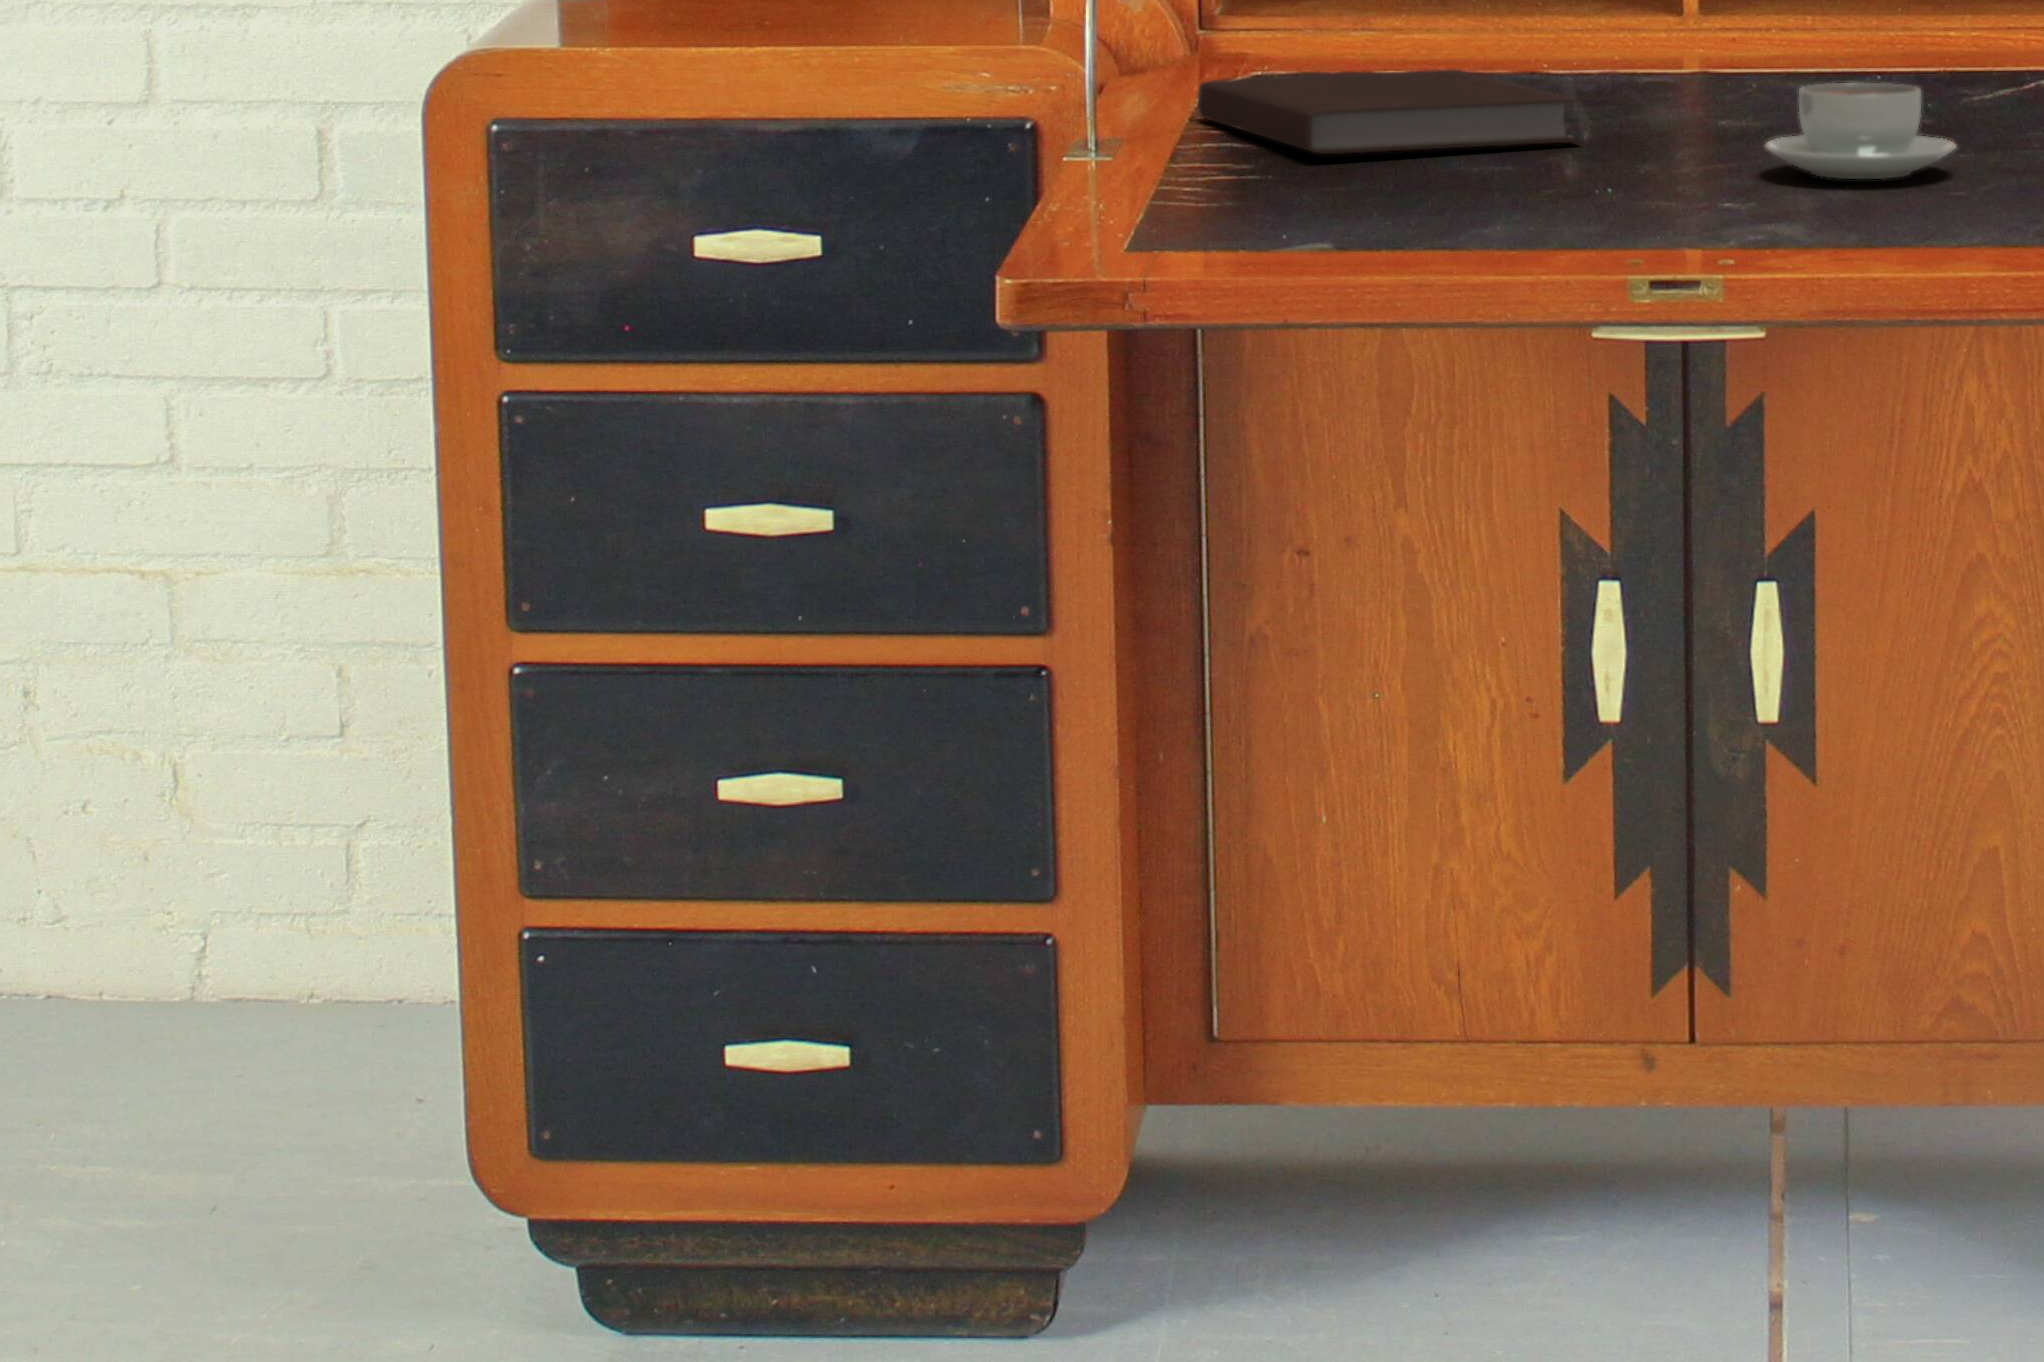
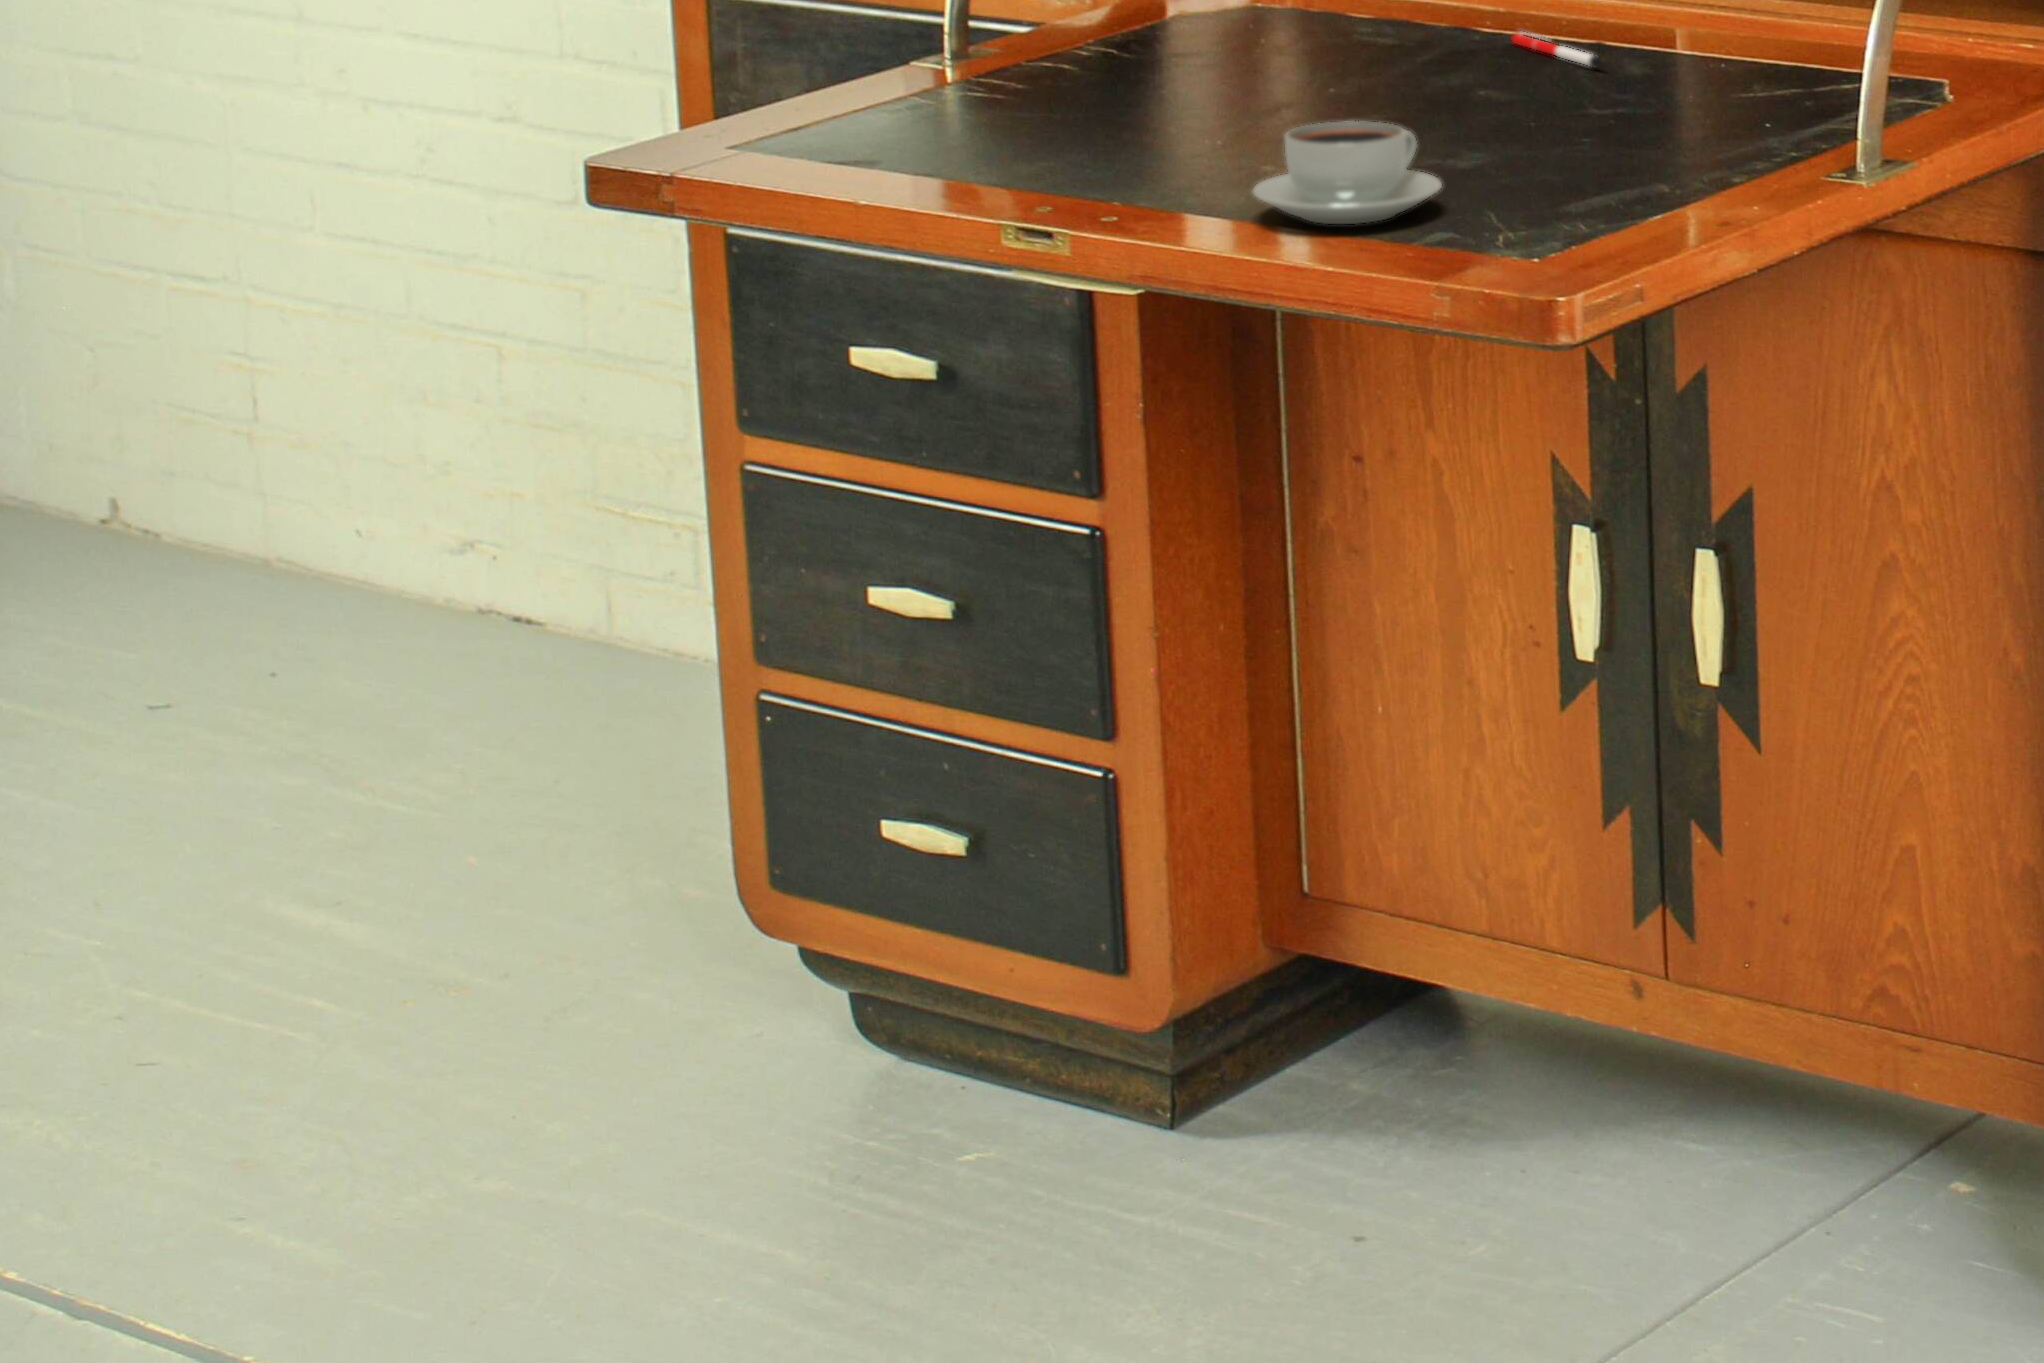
pen: none [1552,58,1730,80] -> present [1511,32,1604,66]
notebook: present [1198,70,1581,154] -> none [976,48,1316,146]

